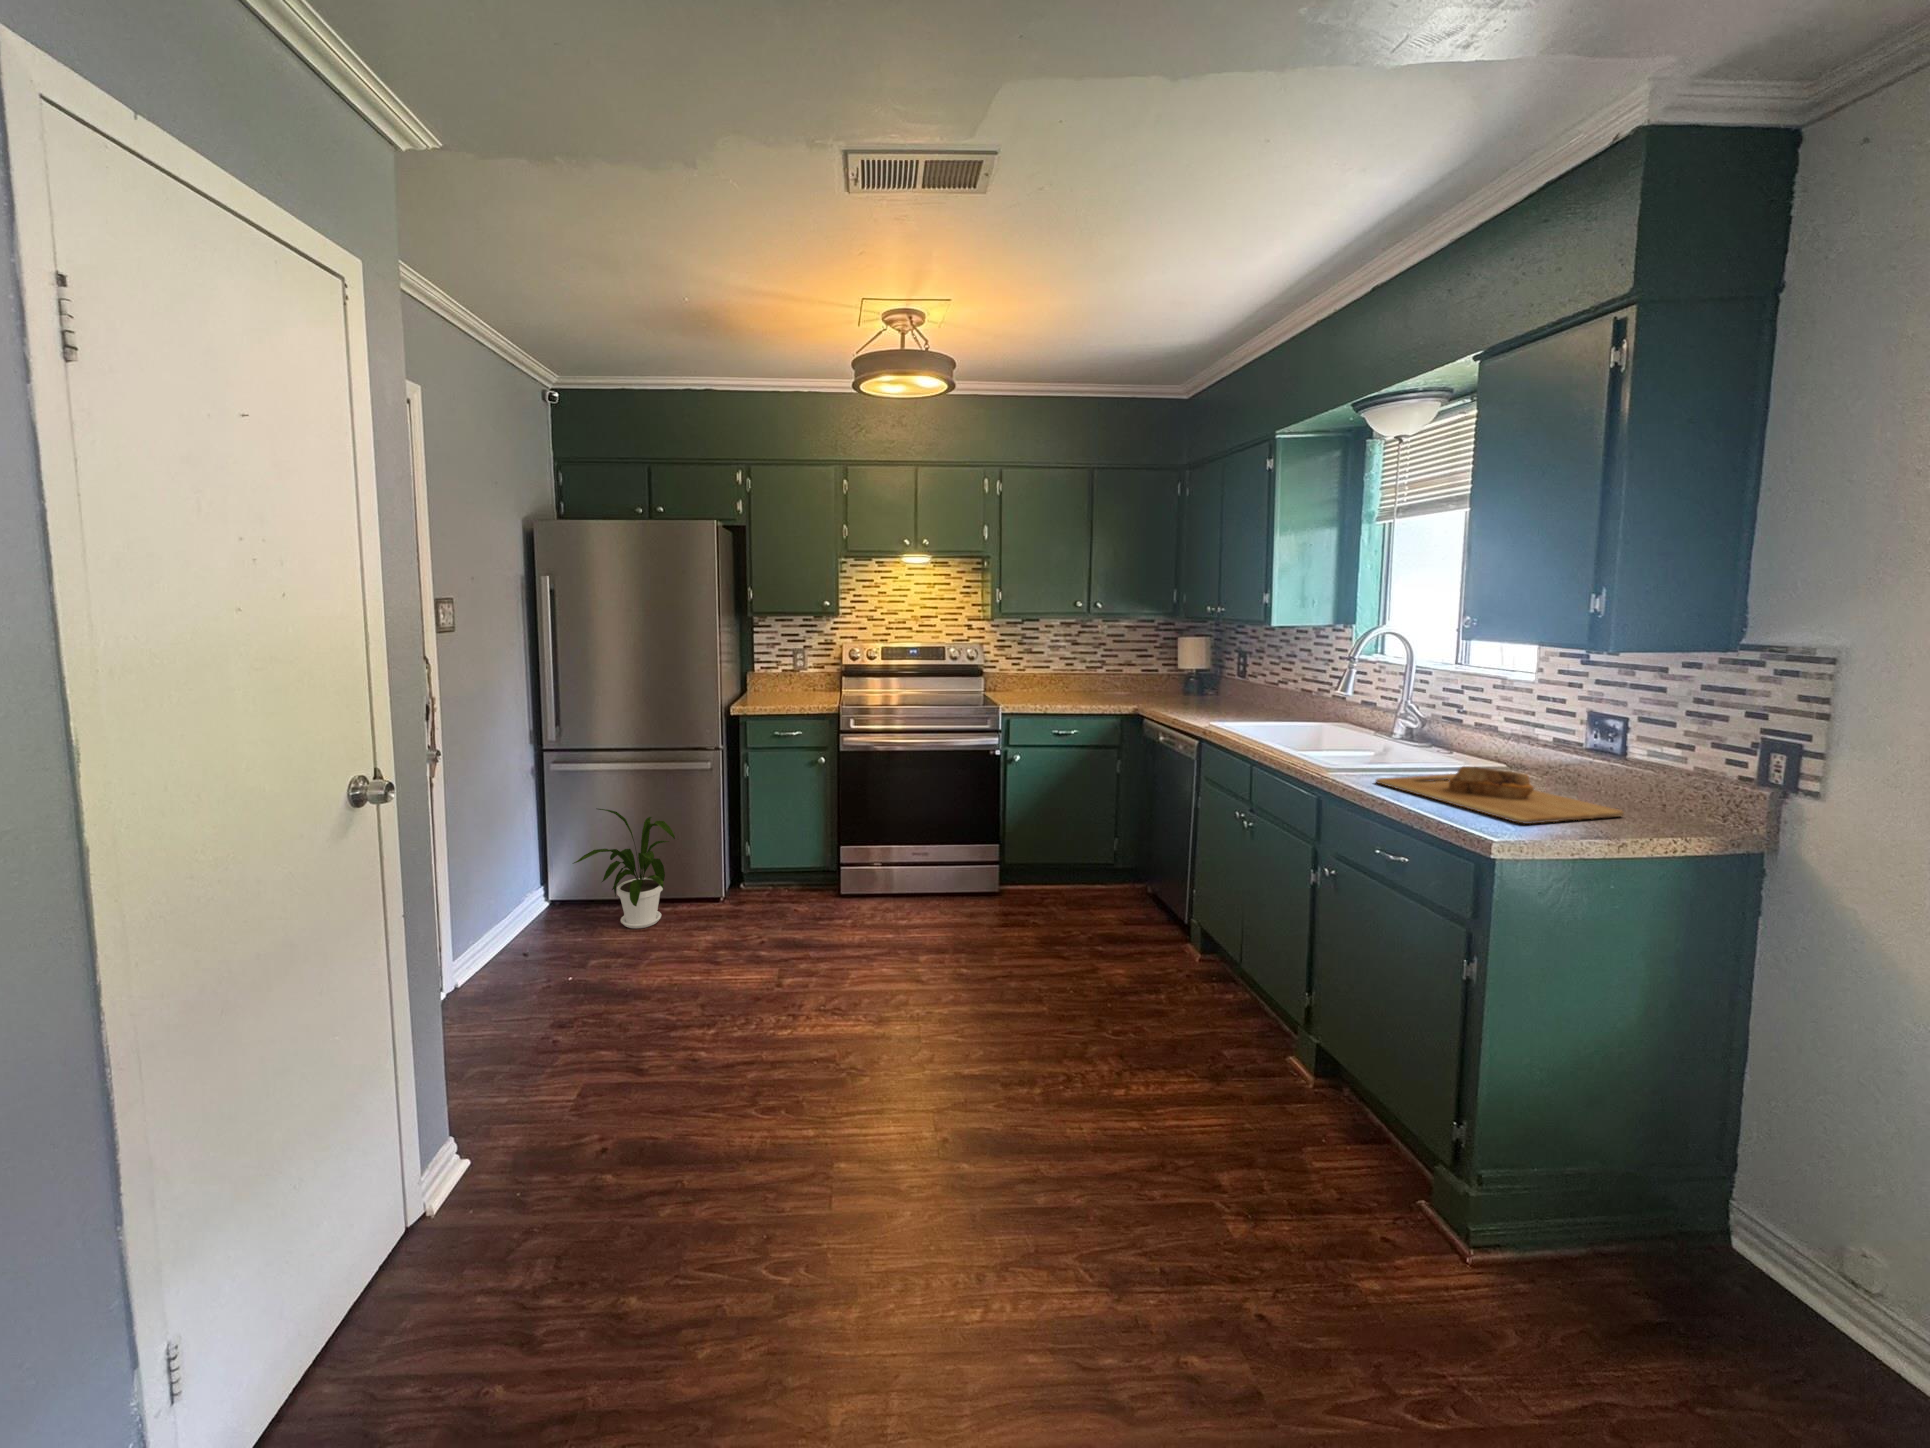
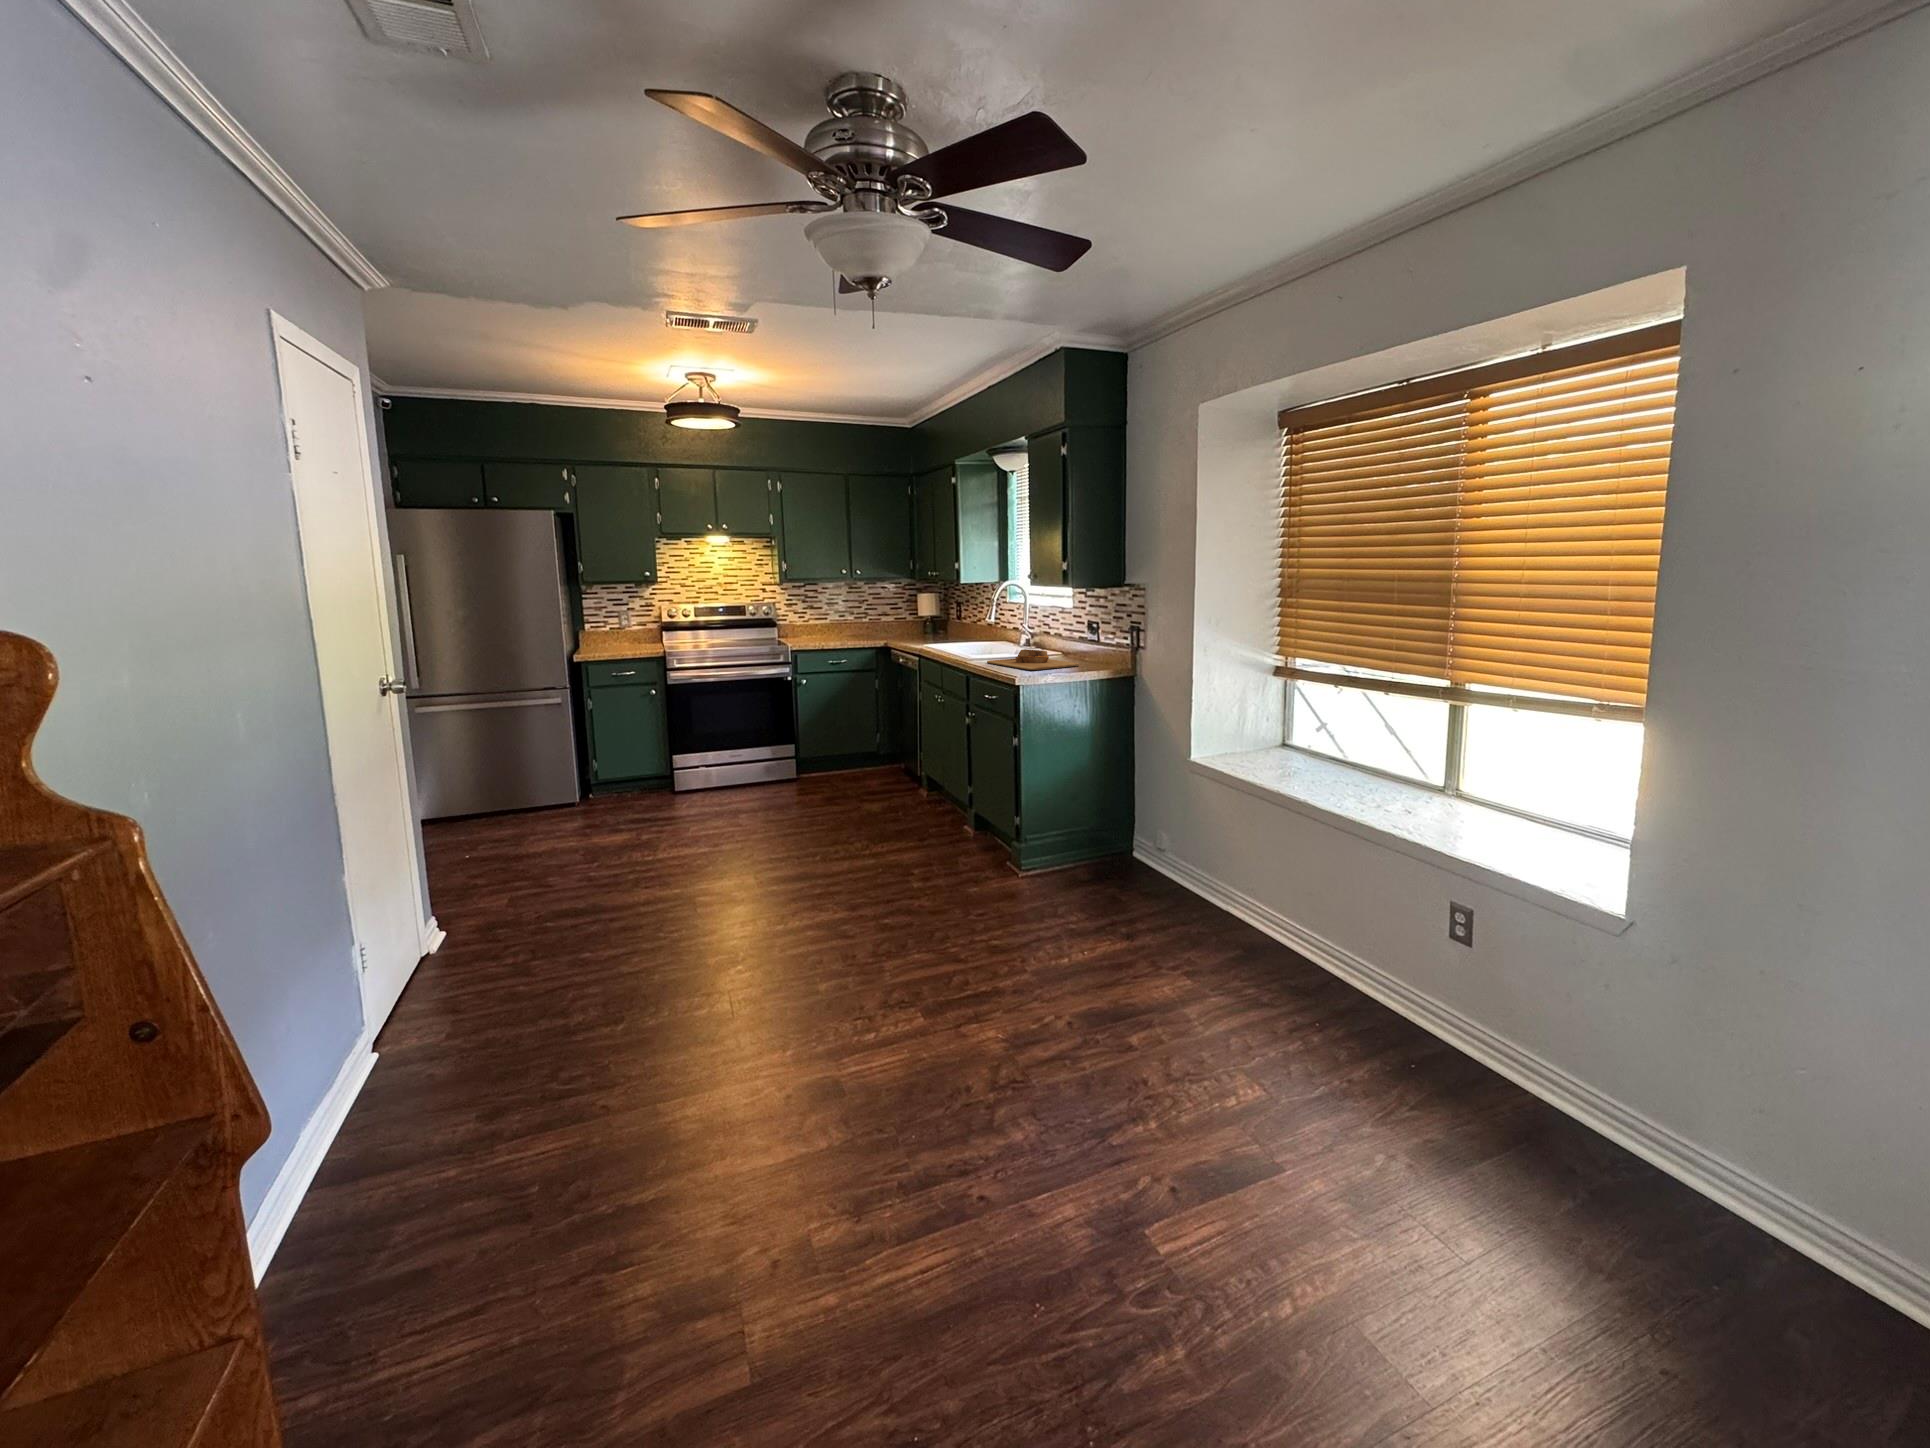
house plant: present [573,809,675,928] -> none [449,740,537,829]

